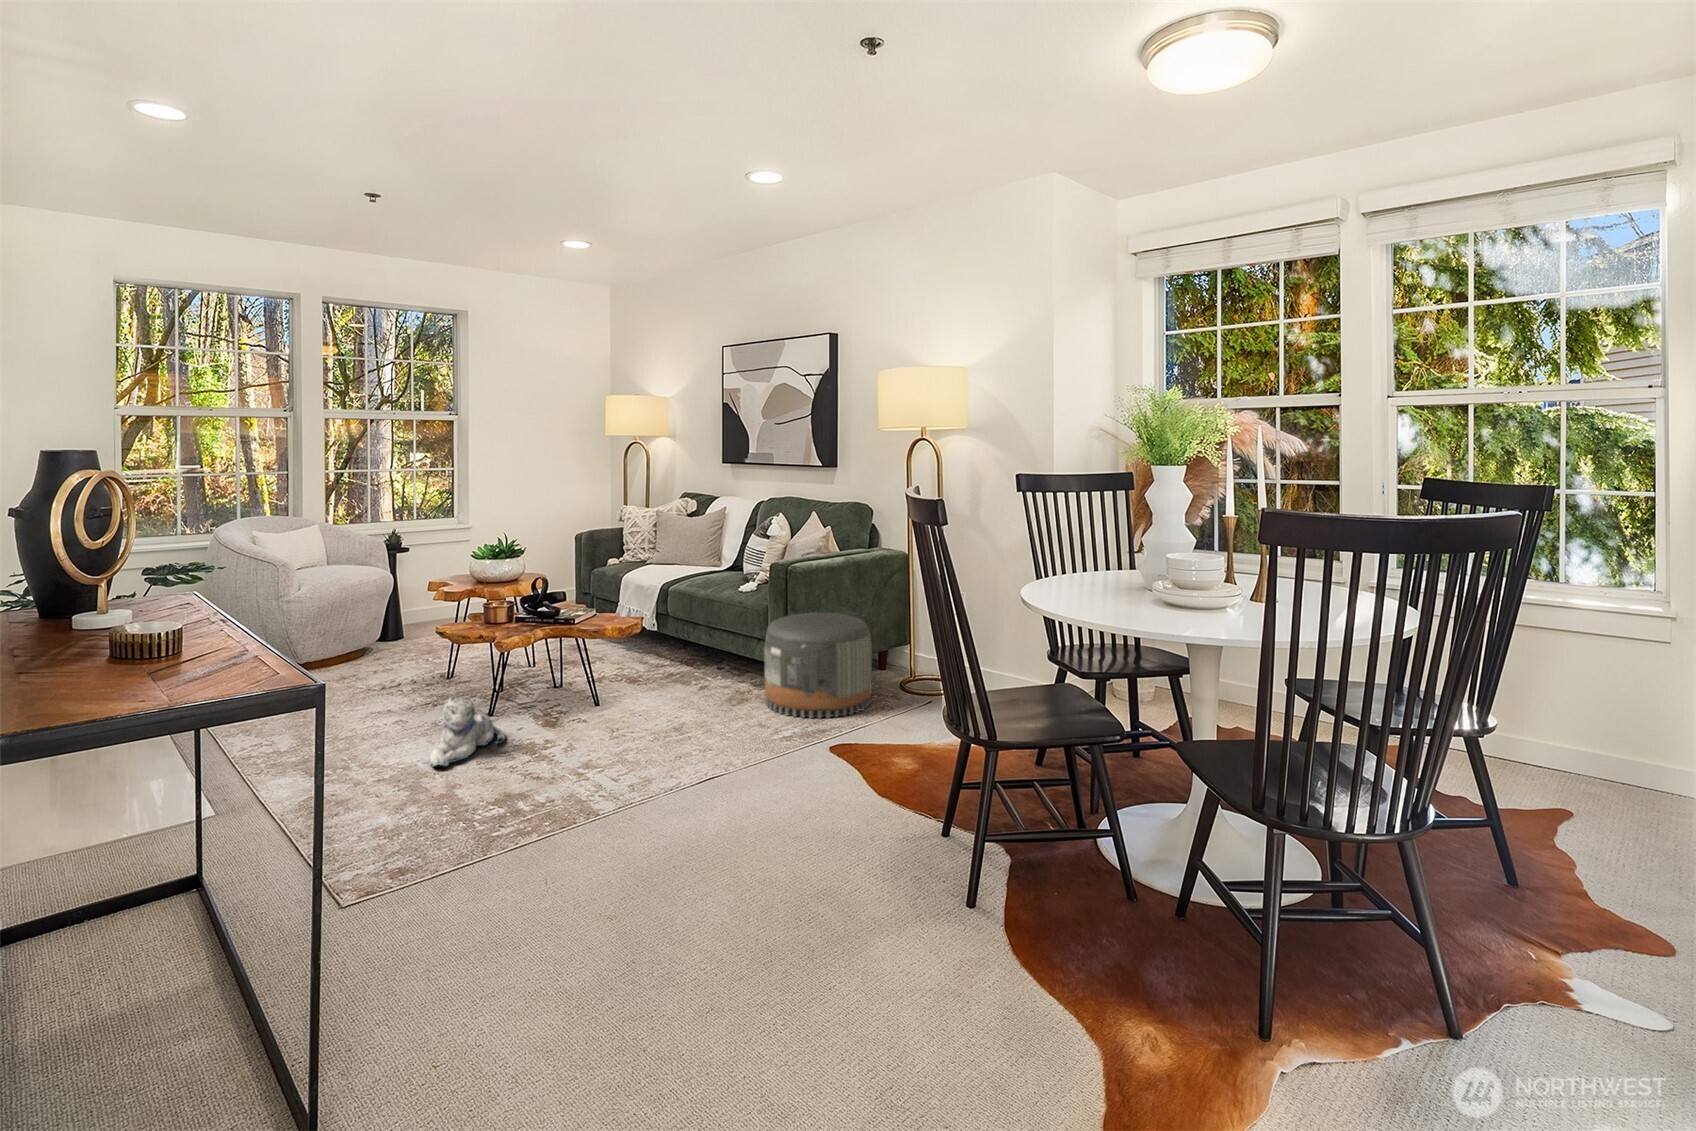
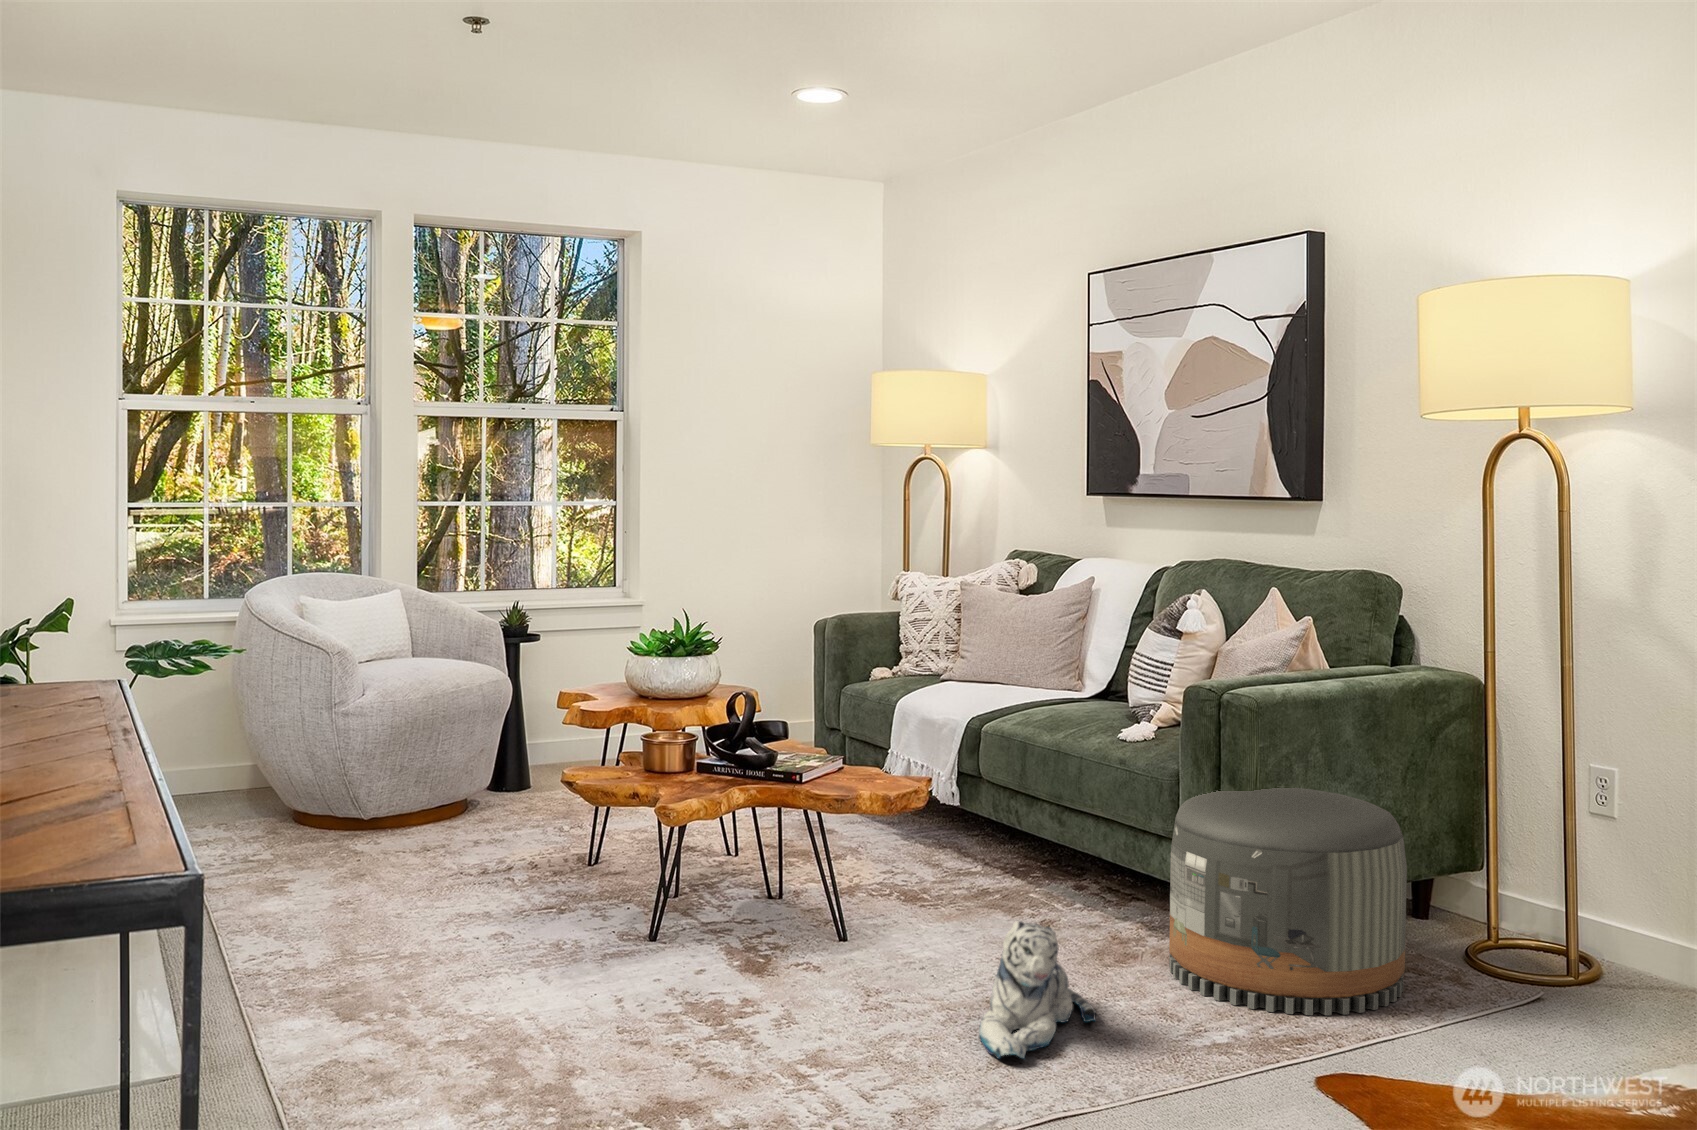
plush toy: present [430,698,505,767] -> present [979,921,1096,1059]

